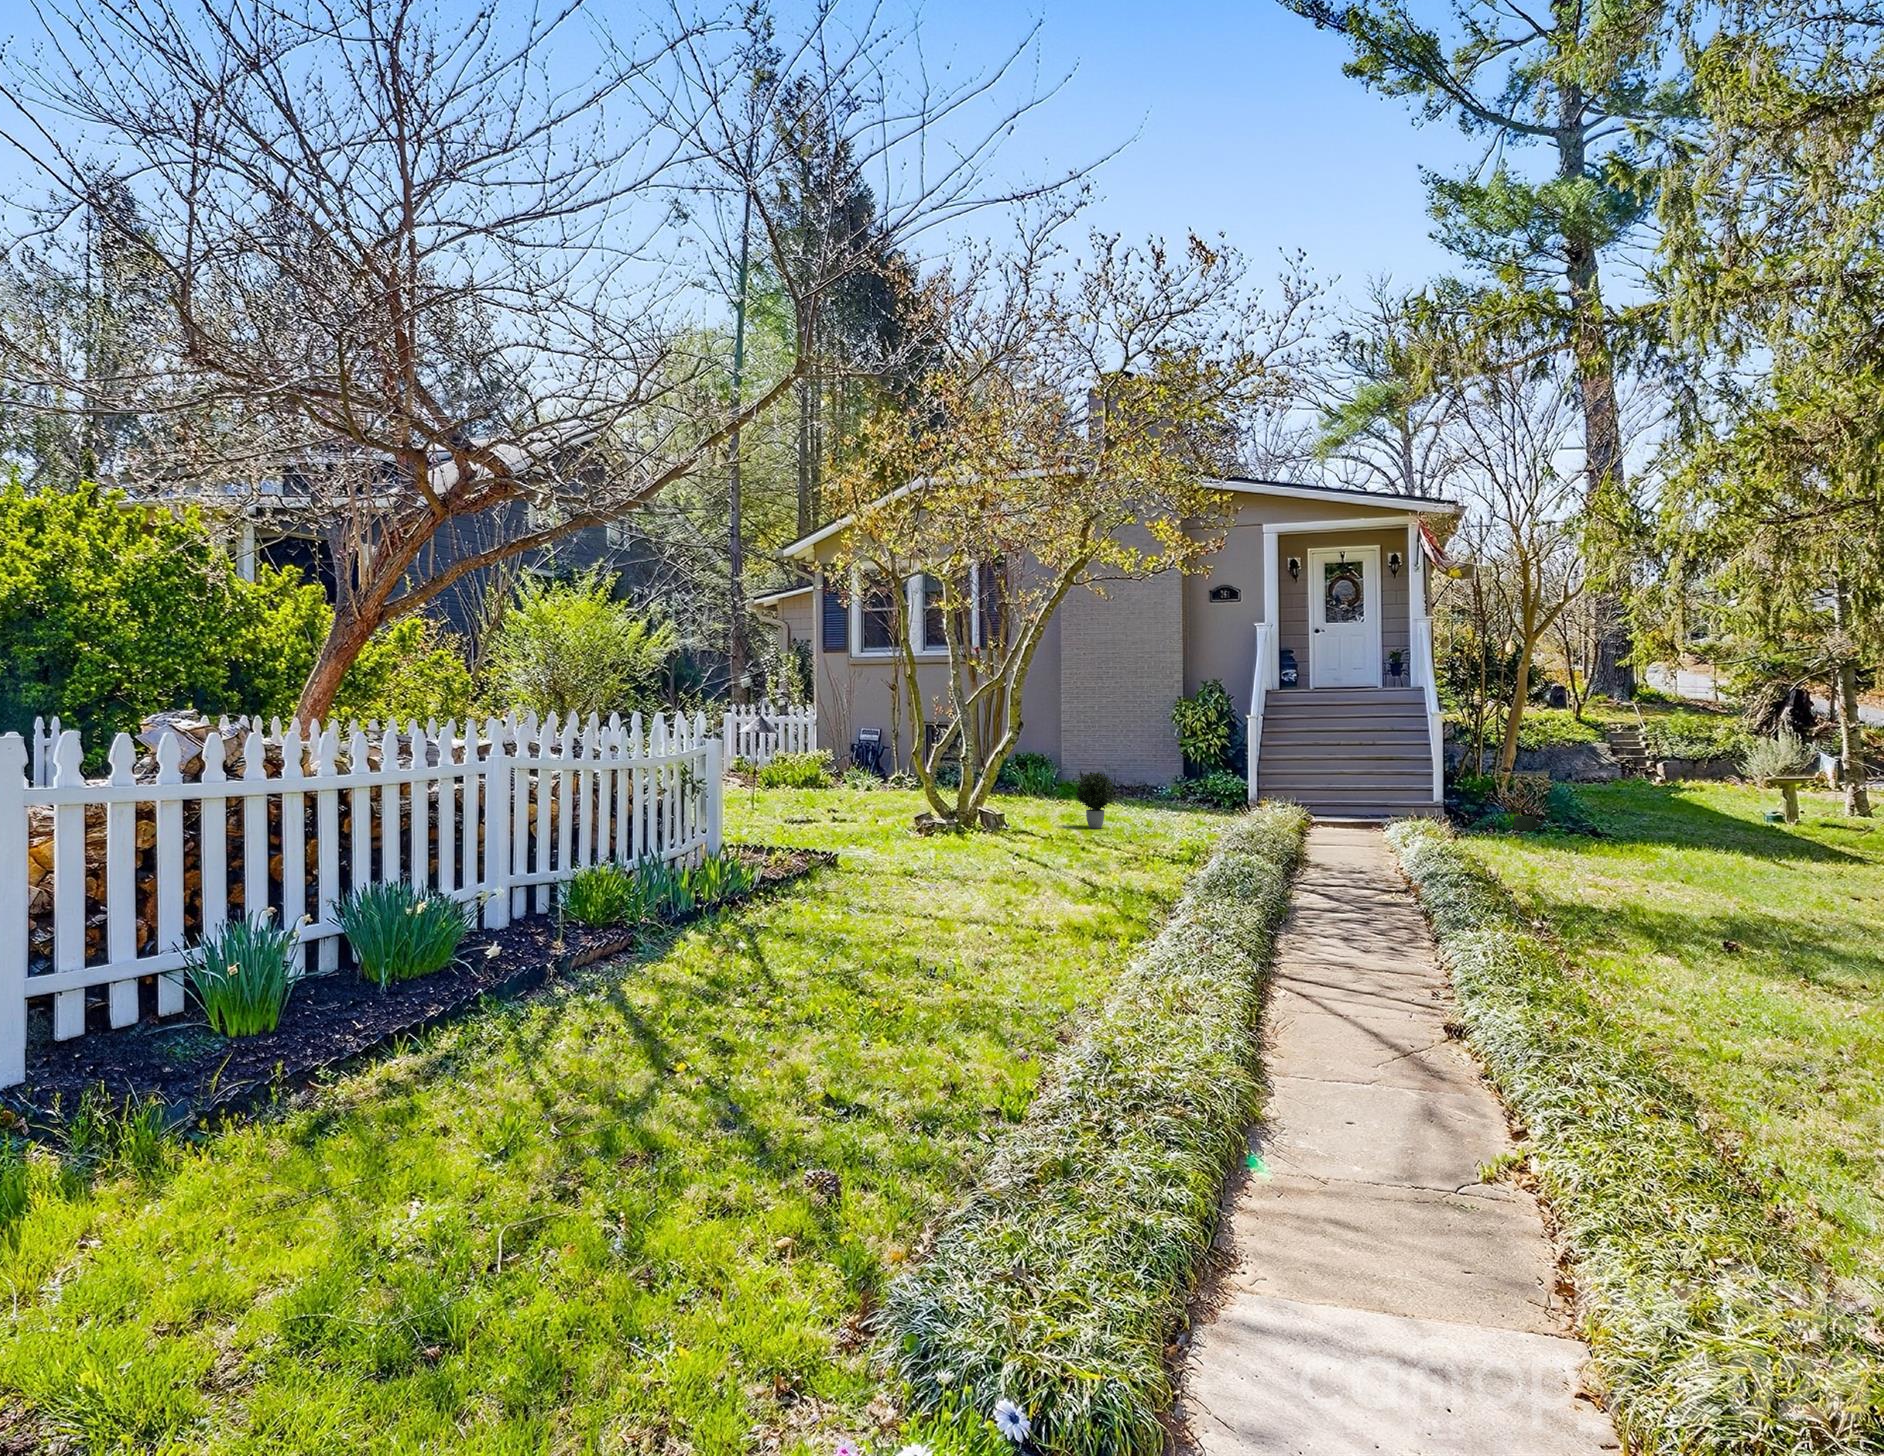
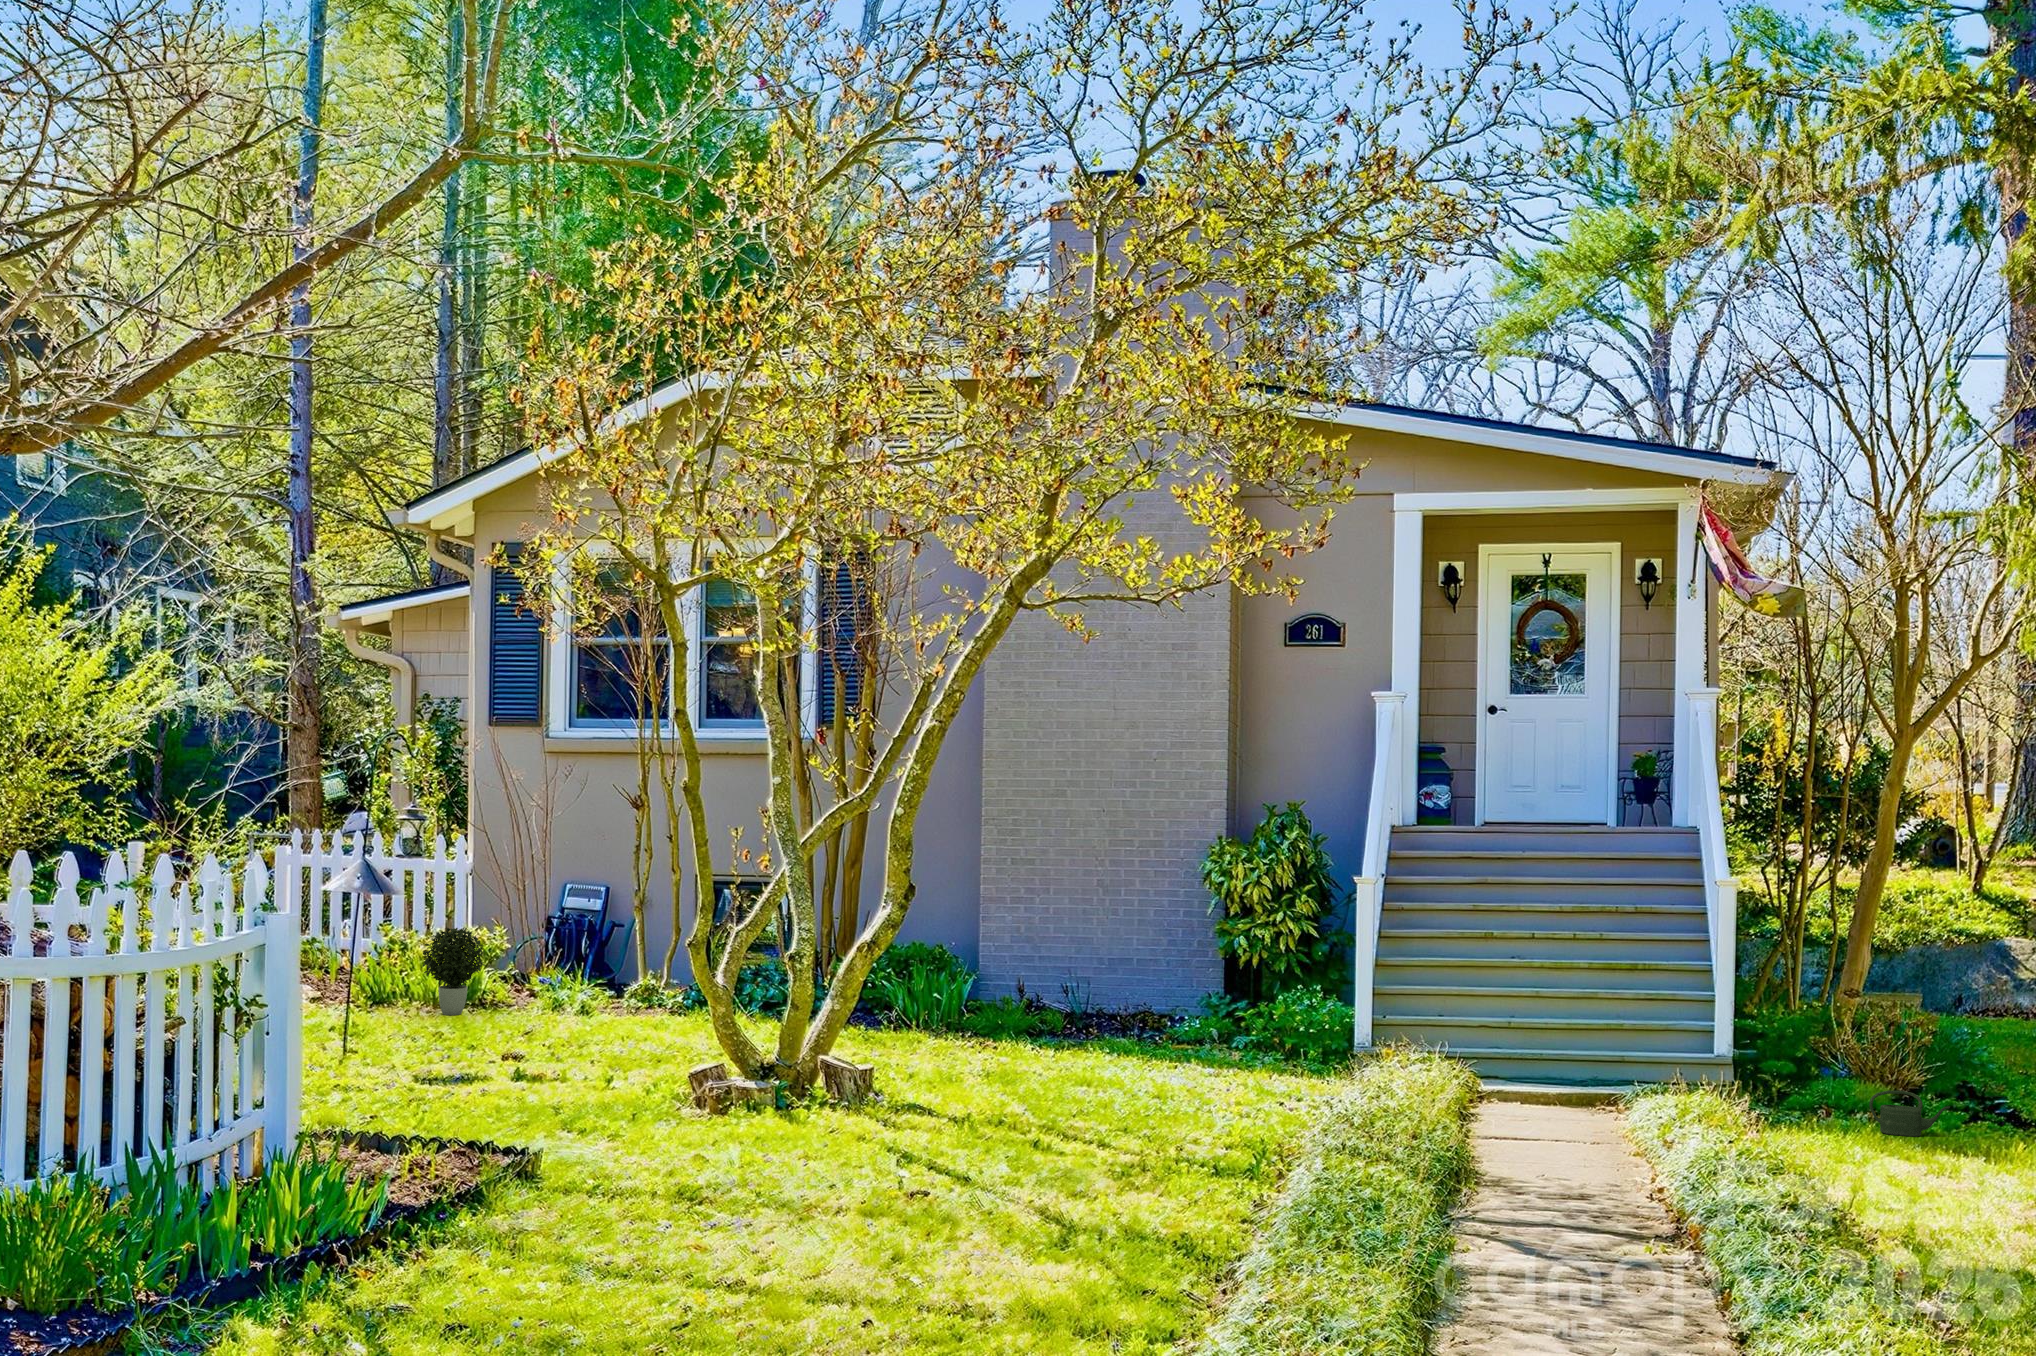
potted plant: present [1076,772,1114,829] -> present [422,928,486,1015]

